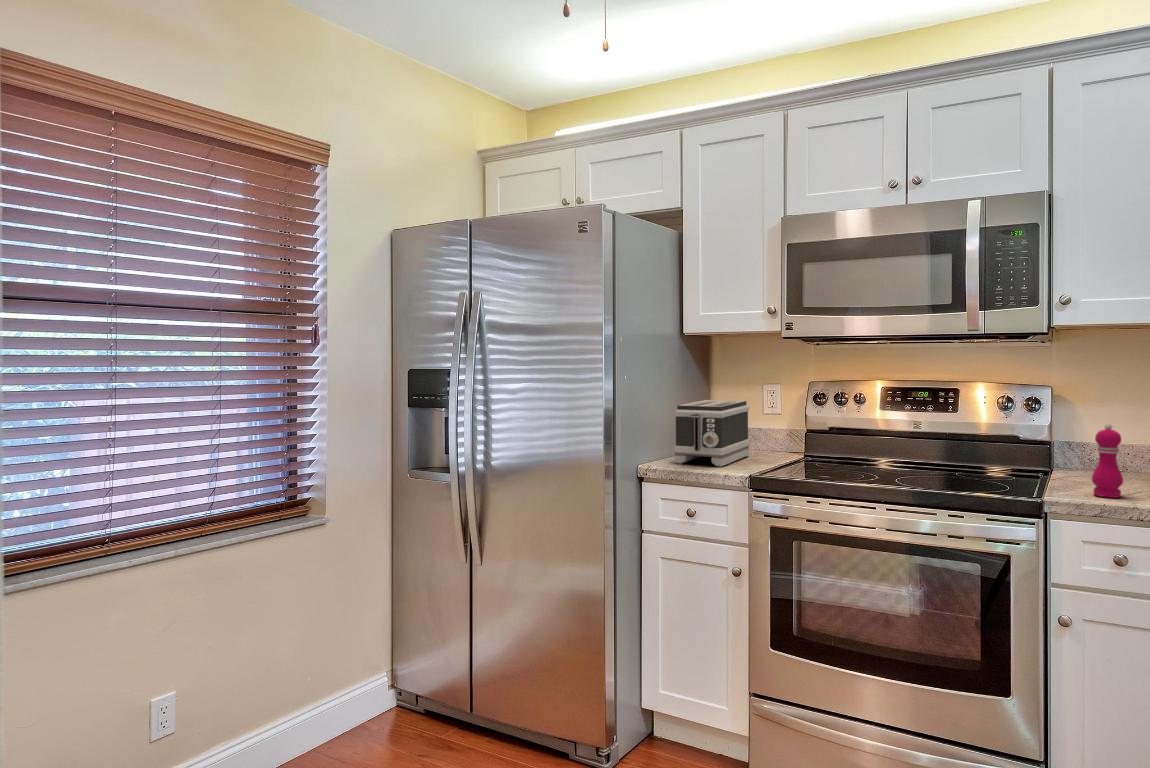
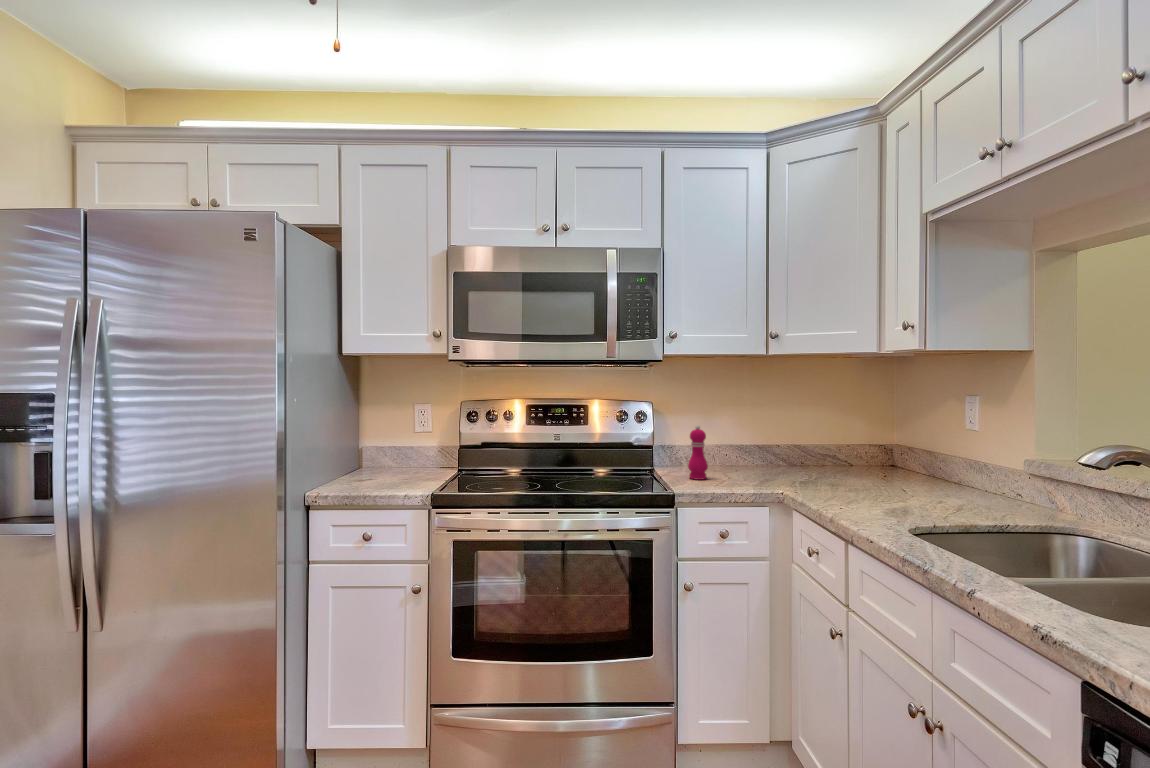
toaster: present [674,400,750,466] -> none [338,420,408,487]

